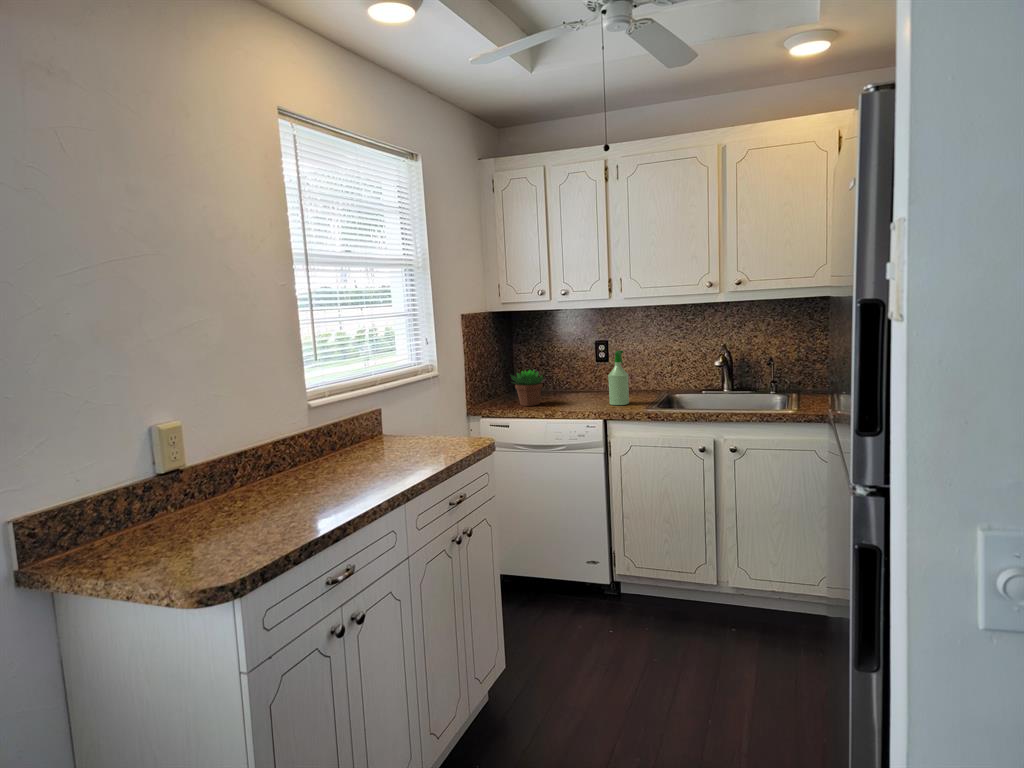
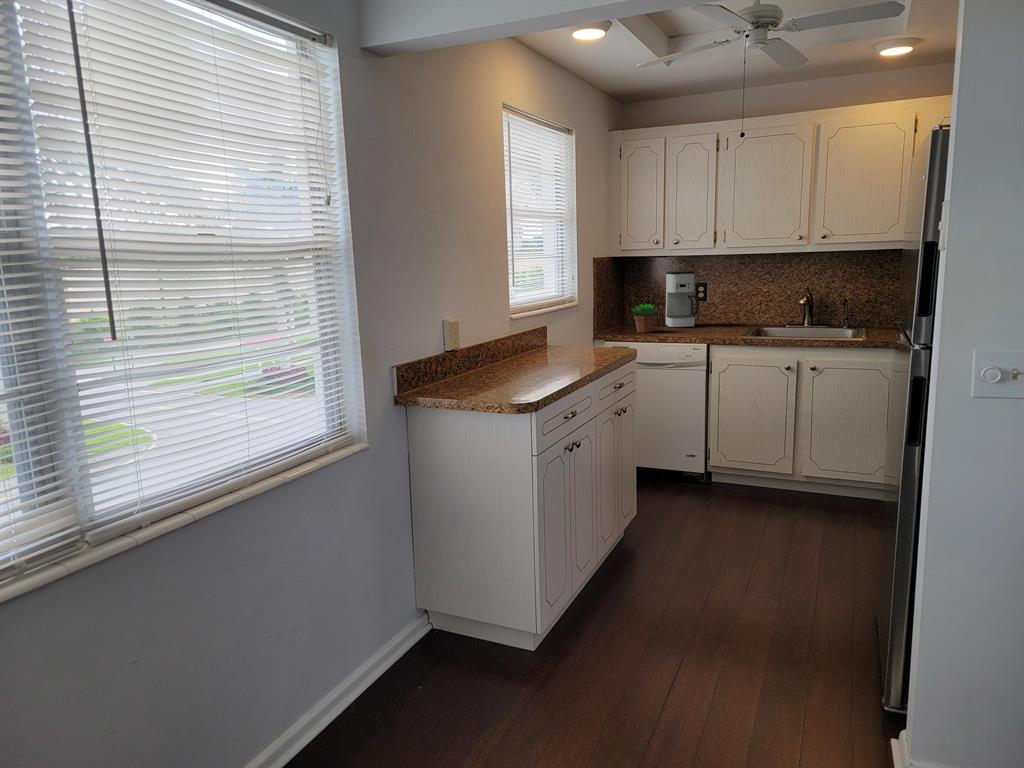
coffee maker: none [559,326,599,396] -> present [666,271,699,328]
spray bottle: present [608,350,629,405] -> none [711,290,728,333]

